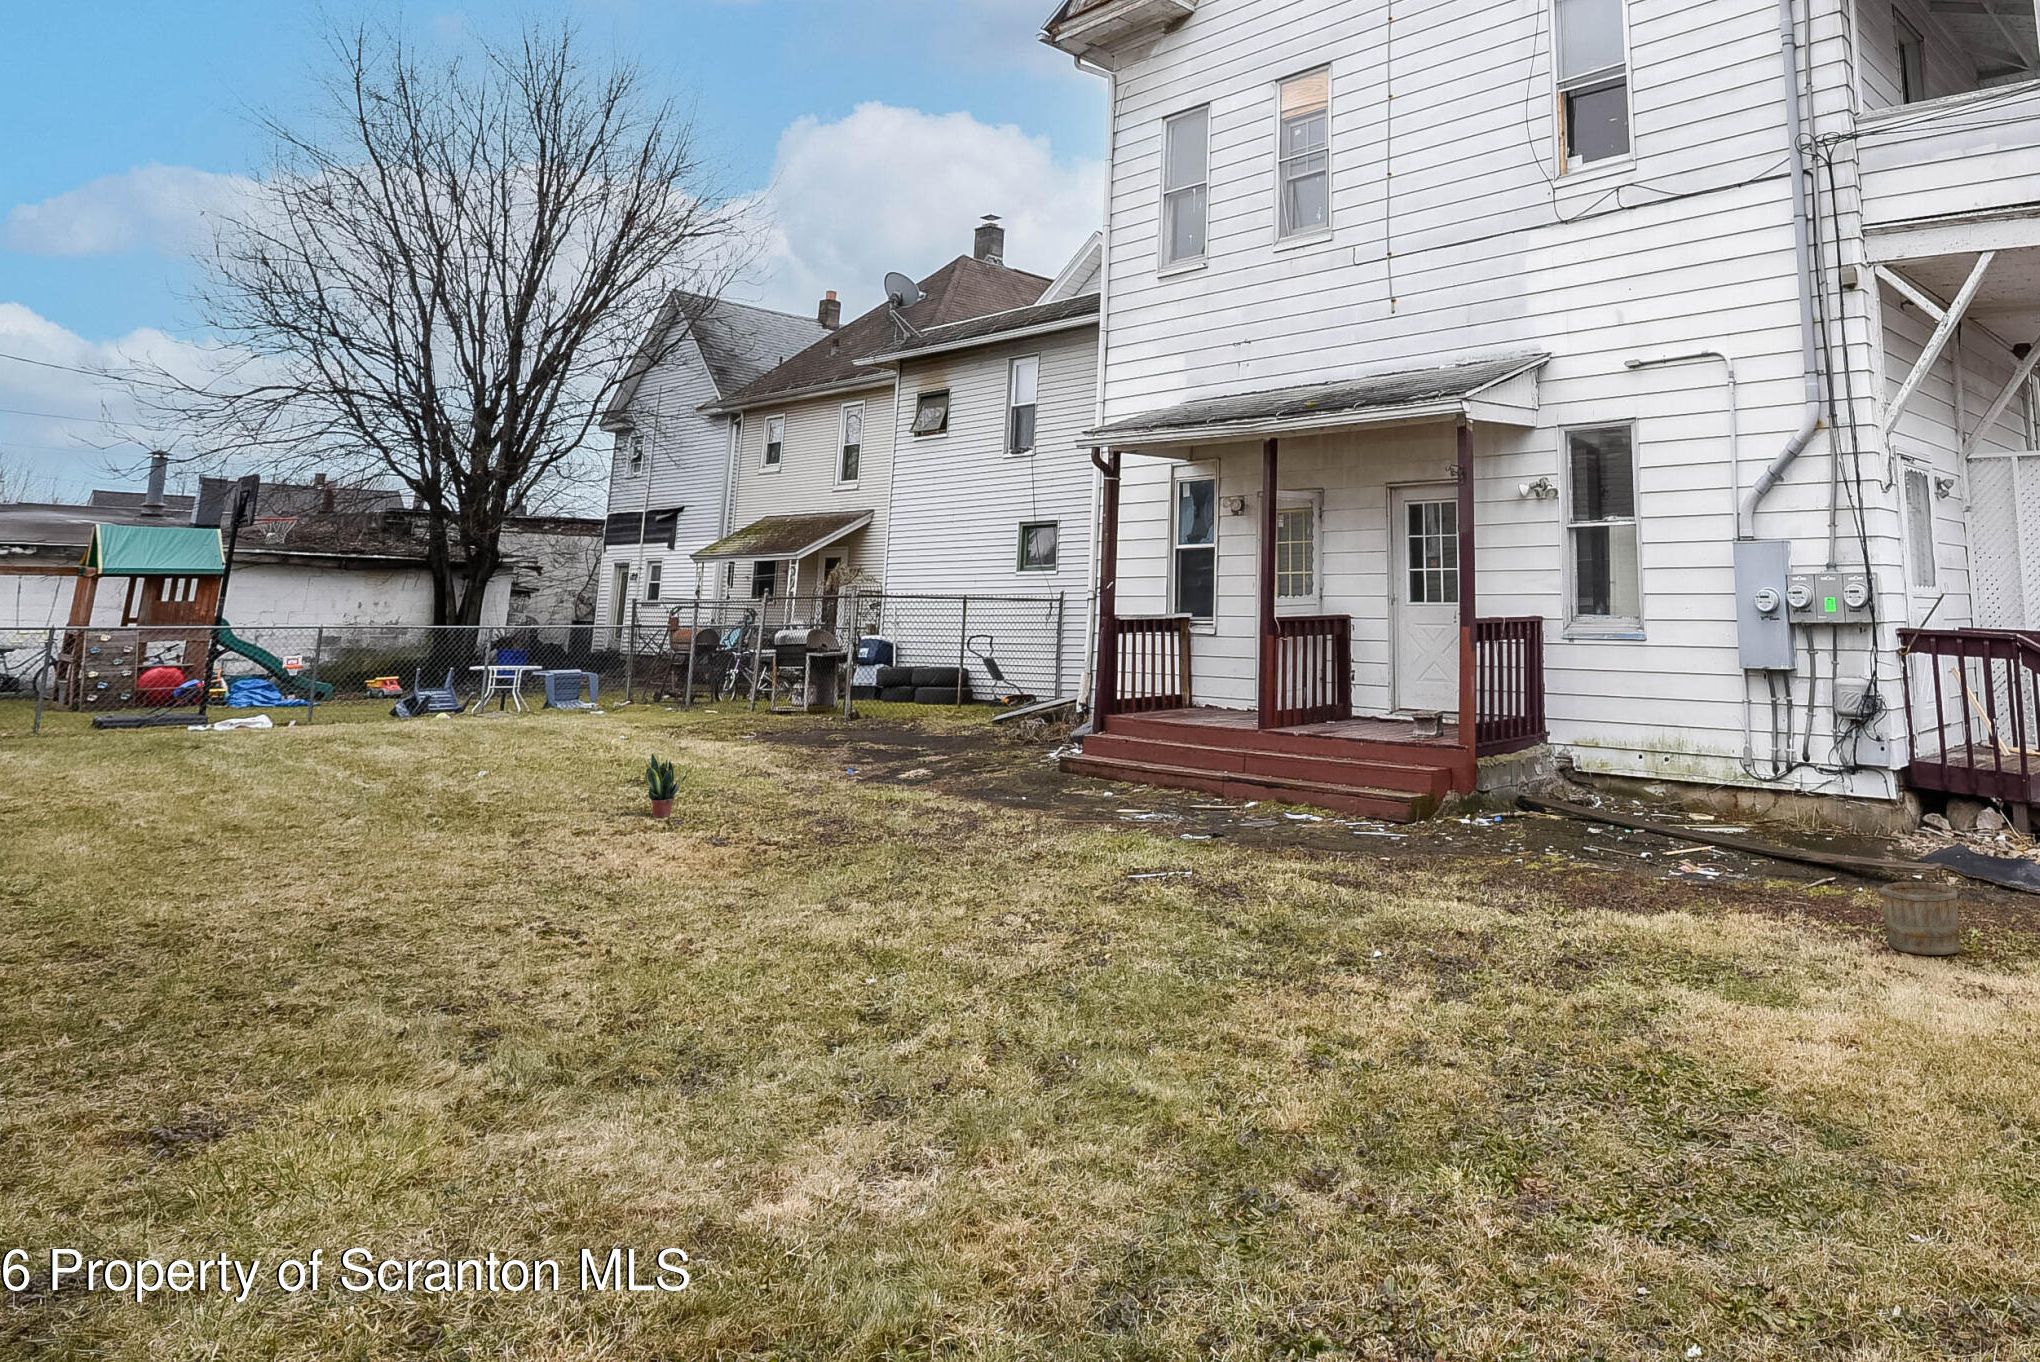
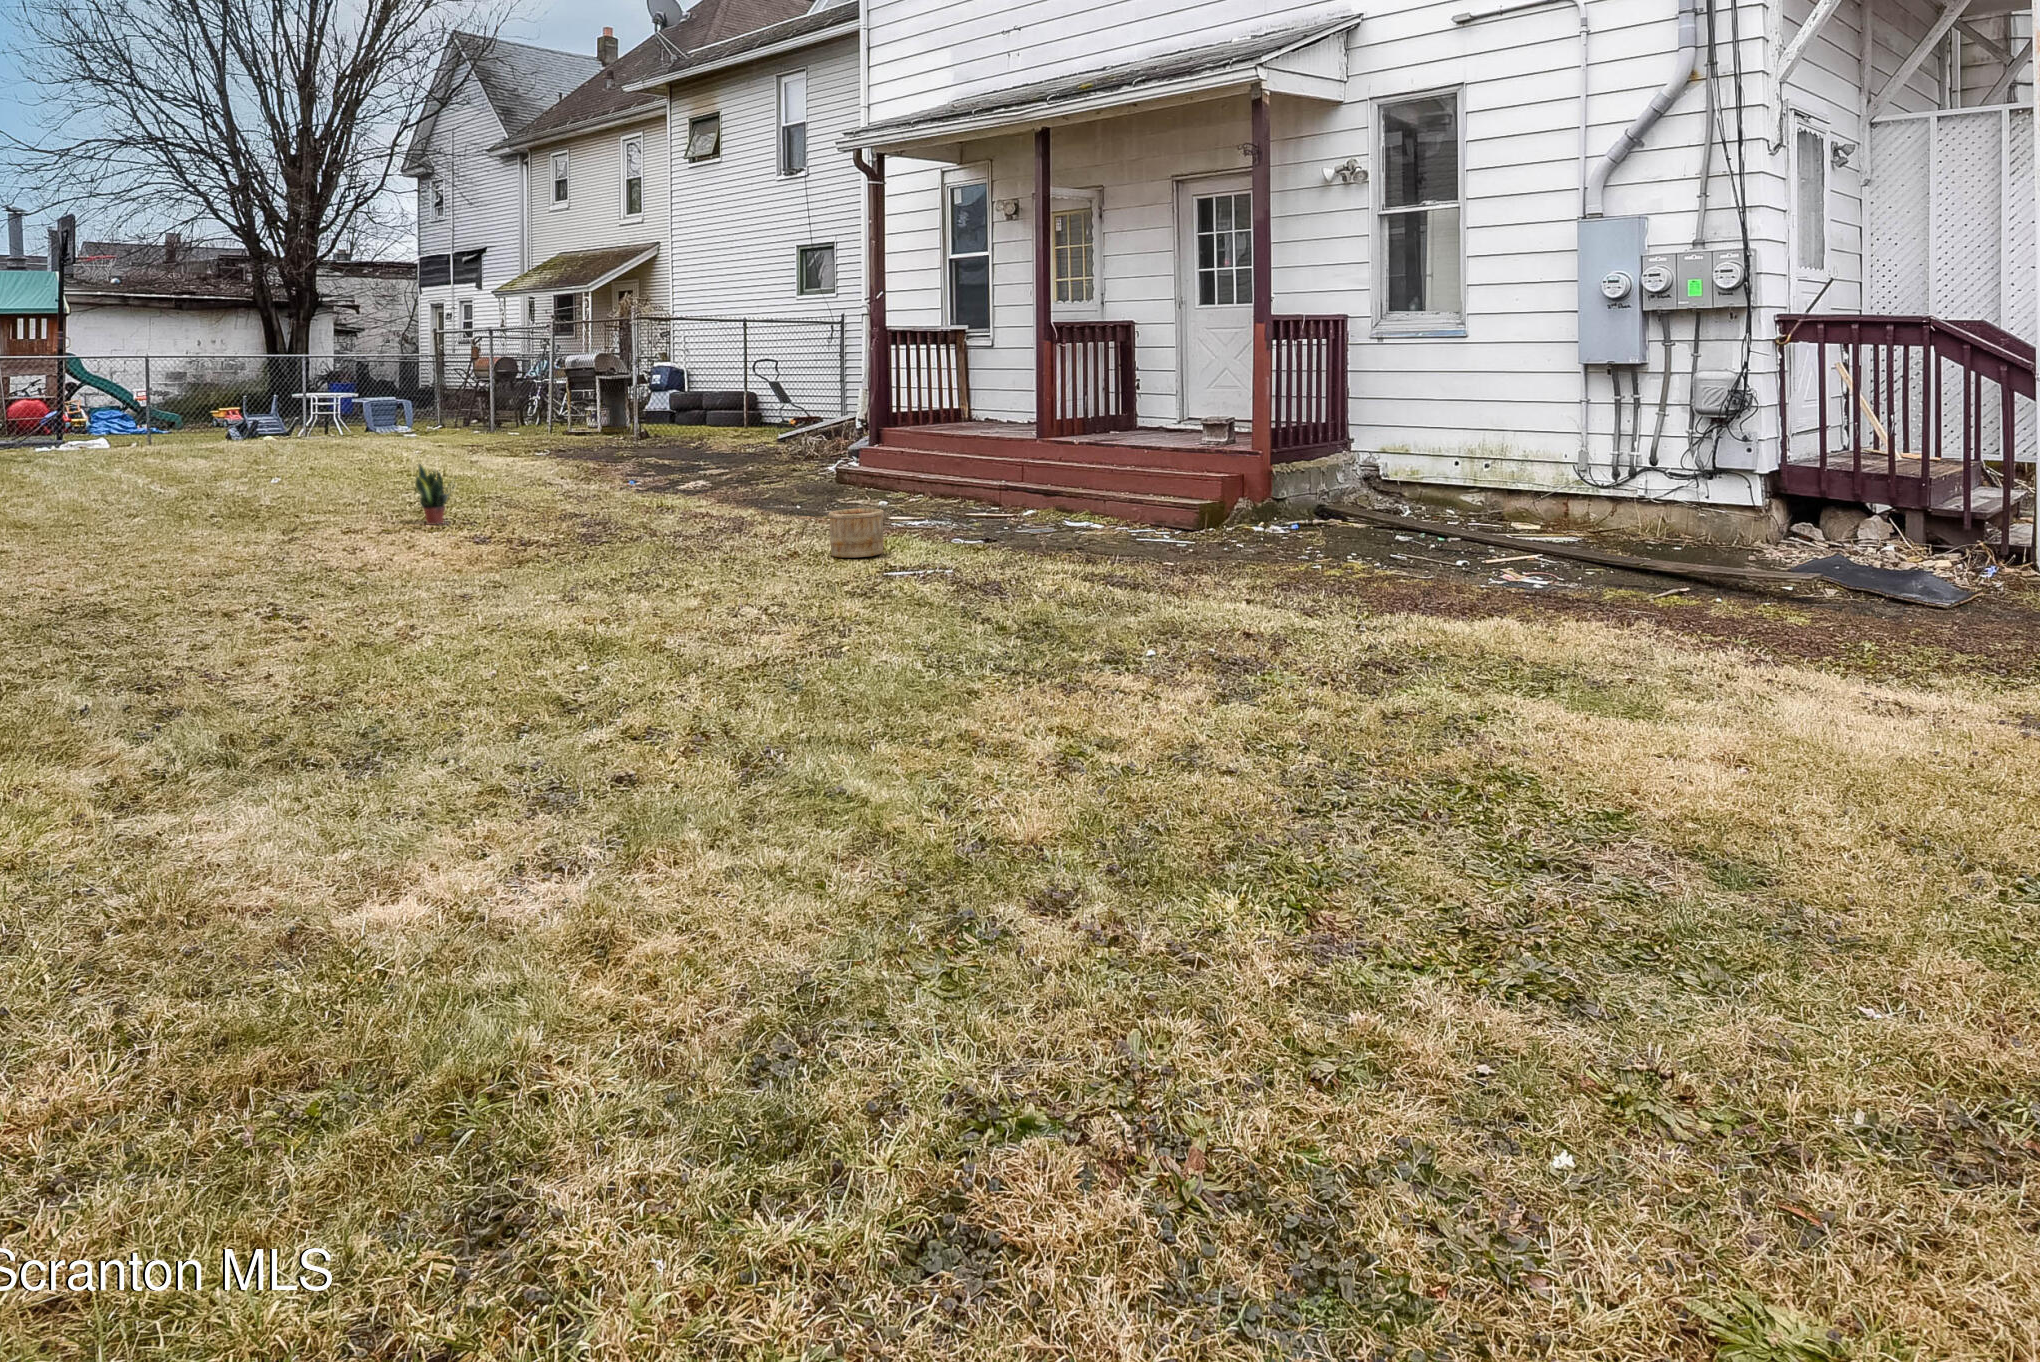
wooden bucket: present [1880,882,1960,955] -> present [828,508,884,558]

